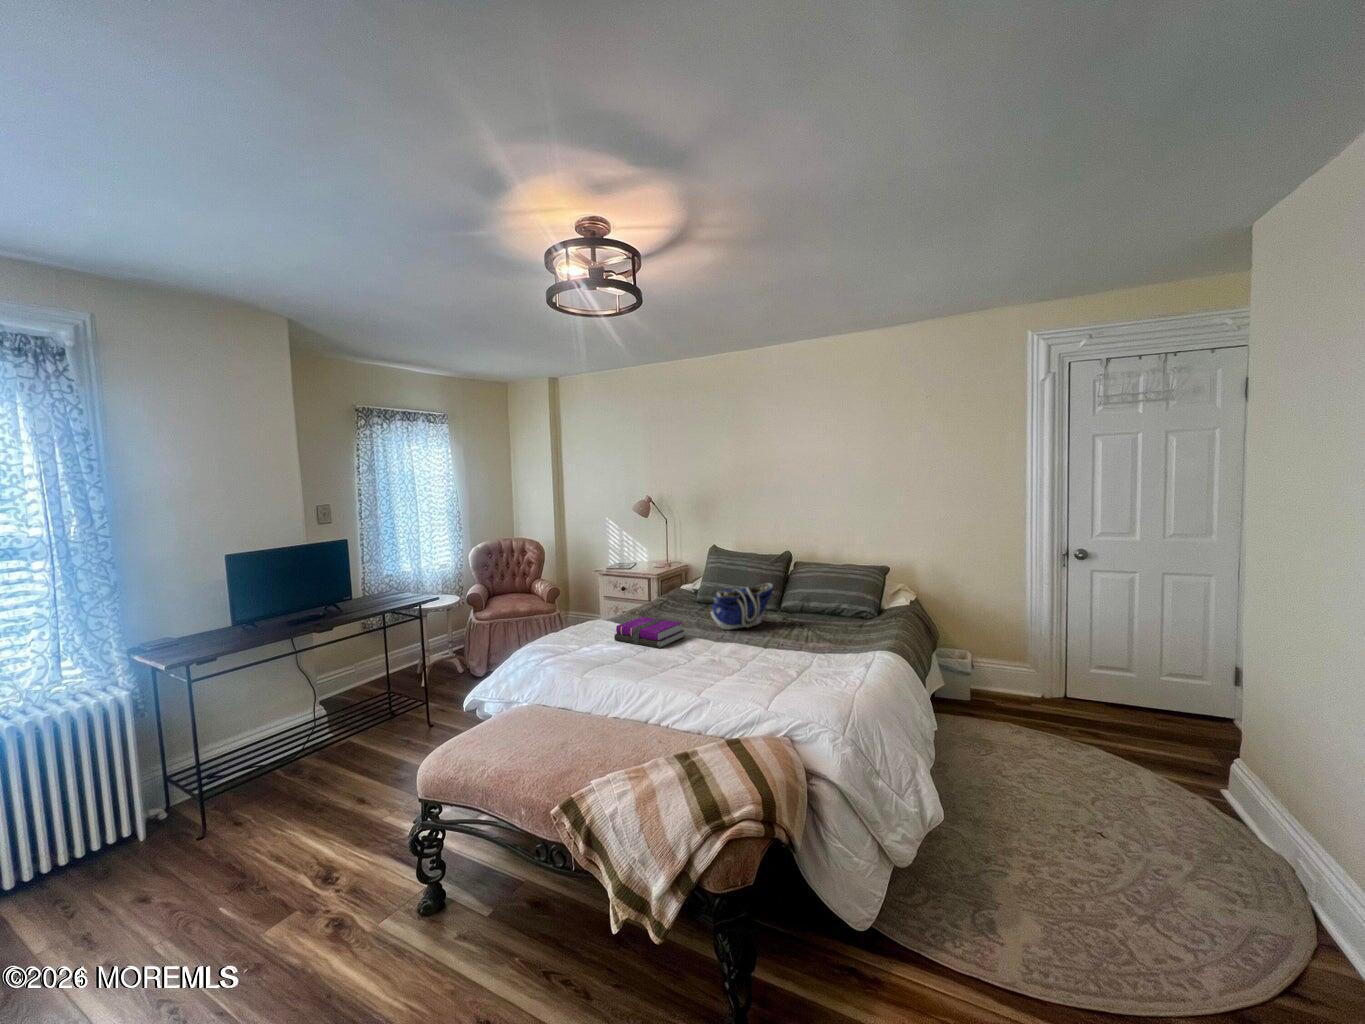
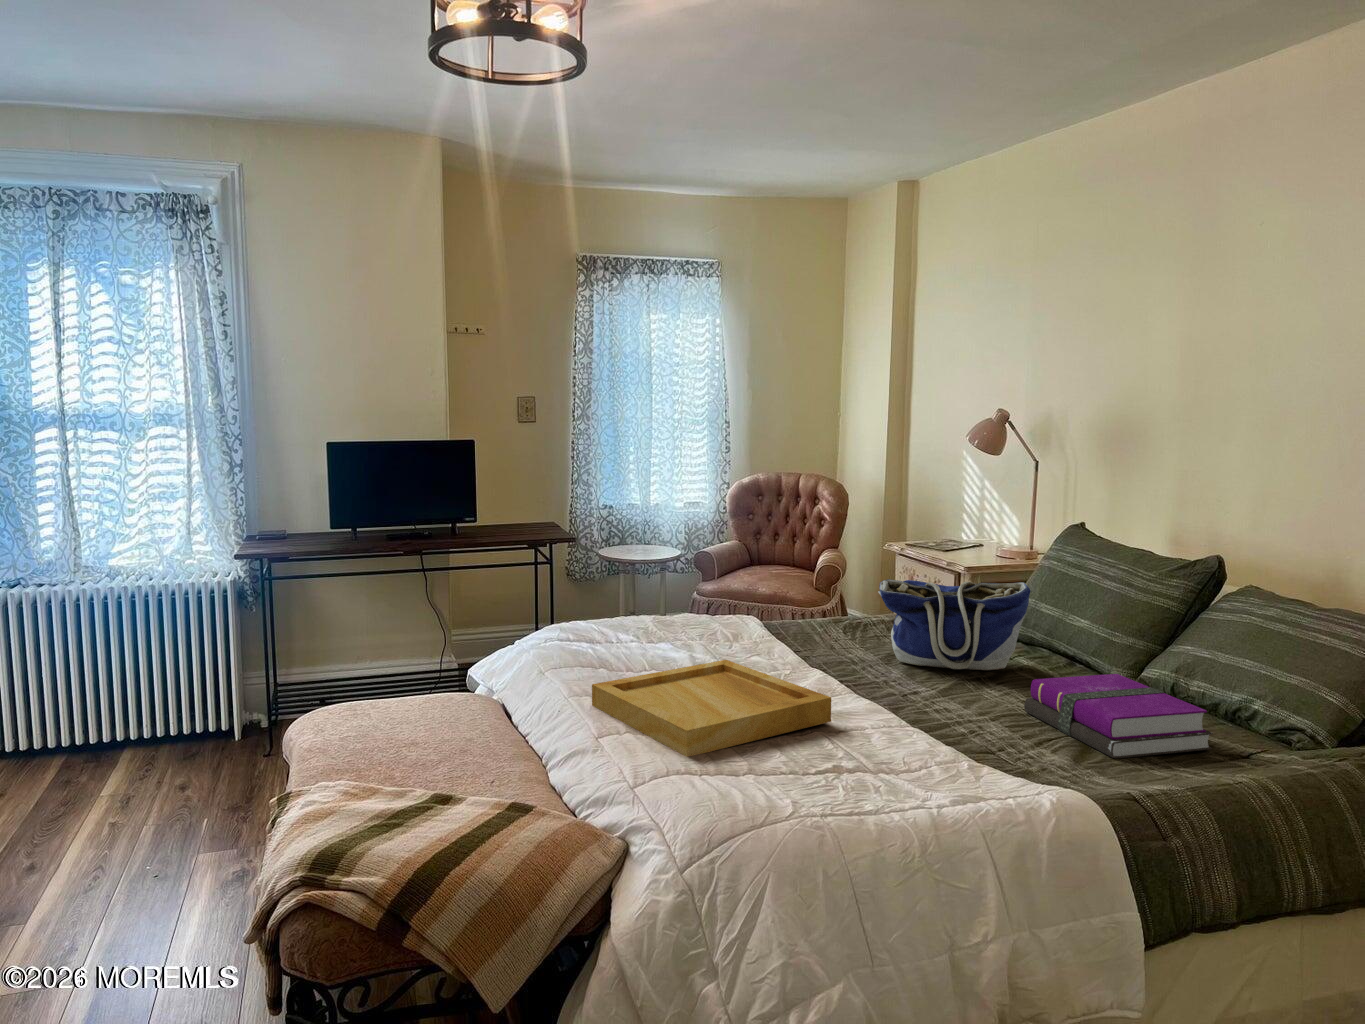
notebook: present [614,617,685,648] -> present [1024,674,1213,758]
tray: none [672,646,771,692] -> present [592,660,831,757]

